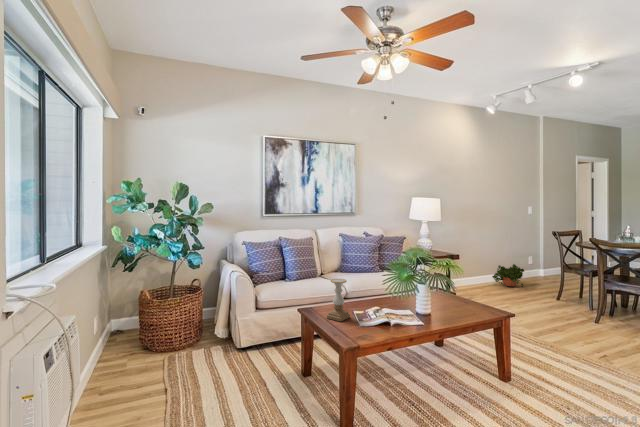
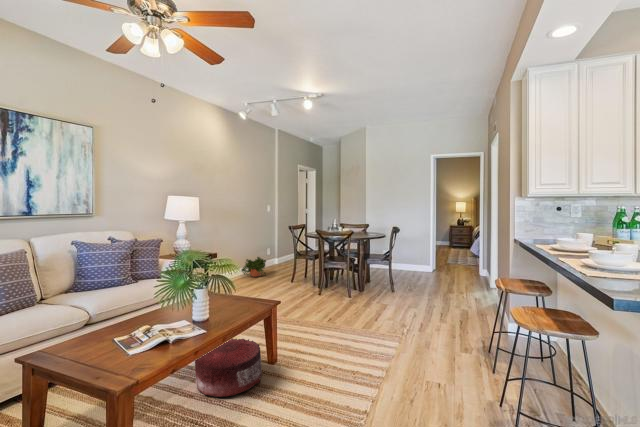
candle holder: present [327,279,350,322] -> none [75,301,111,358]
pouf: none [419,338,488,395] -> present [195,339,262,397]

